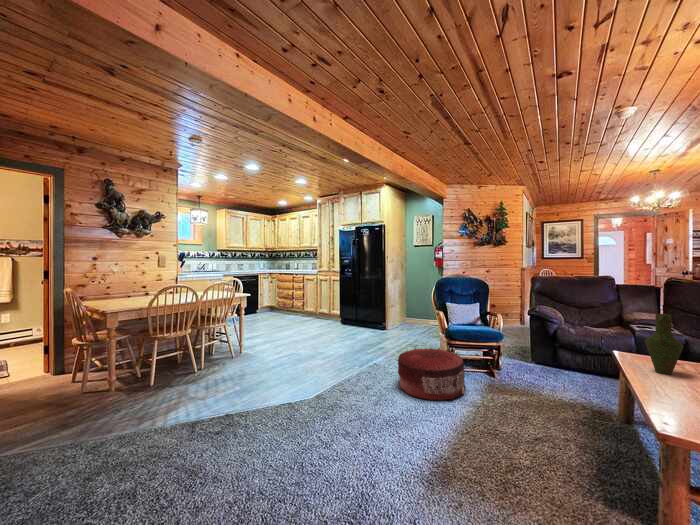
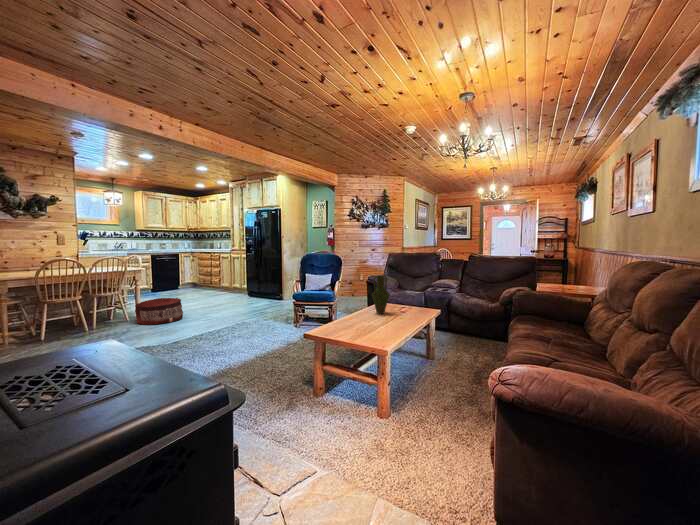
pouf: present [398,349,465,400] -> present [135,298,183,325]

